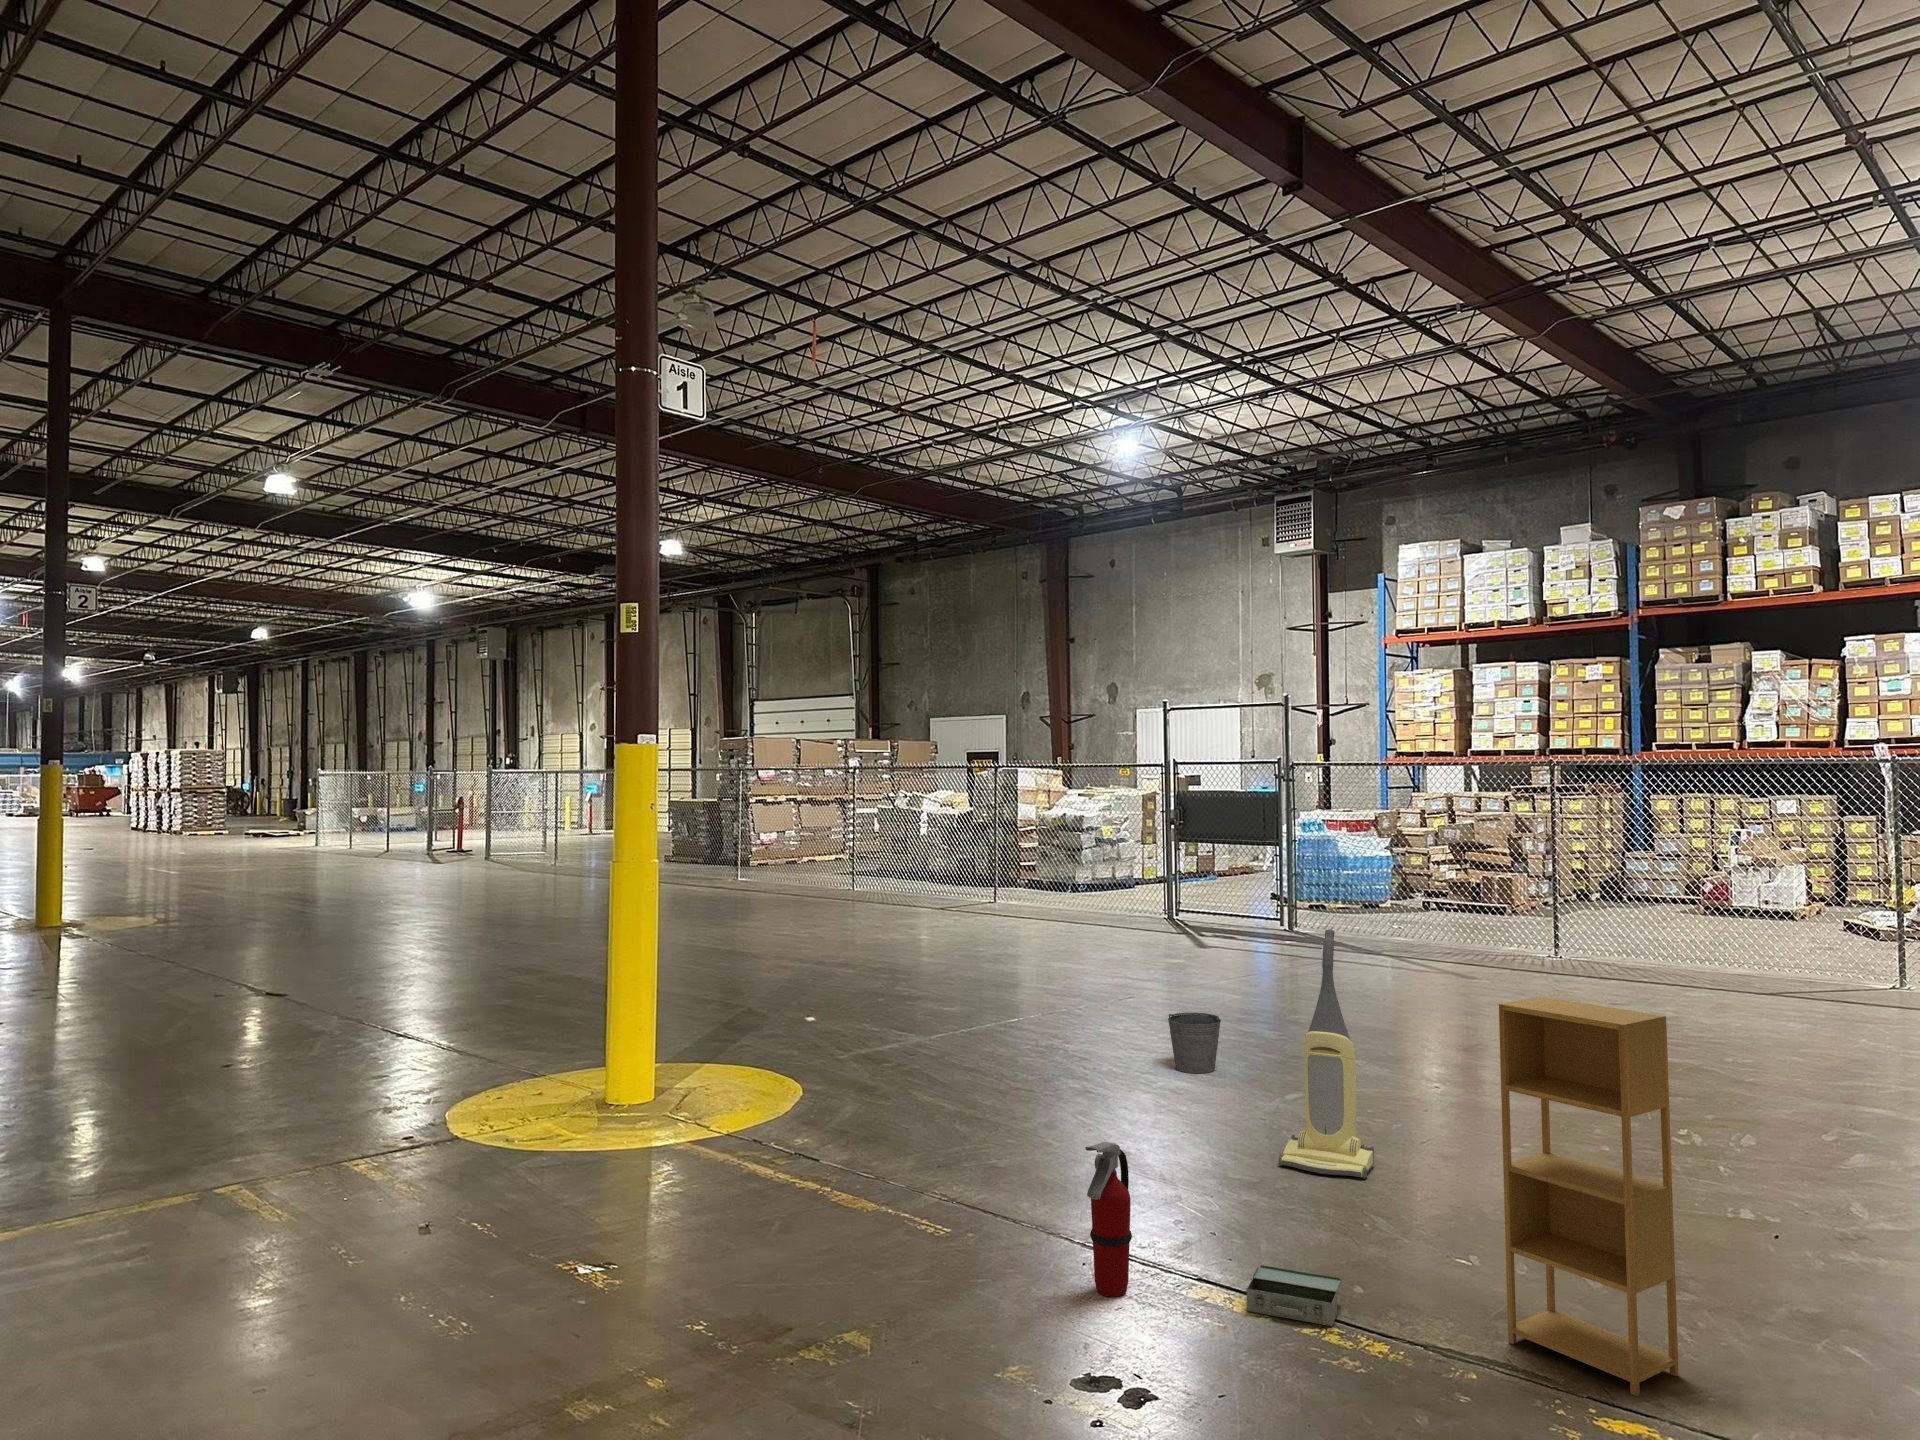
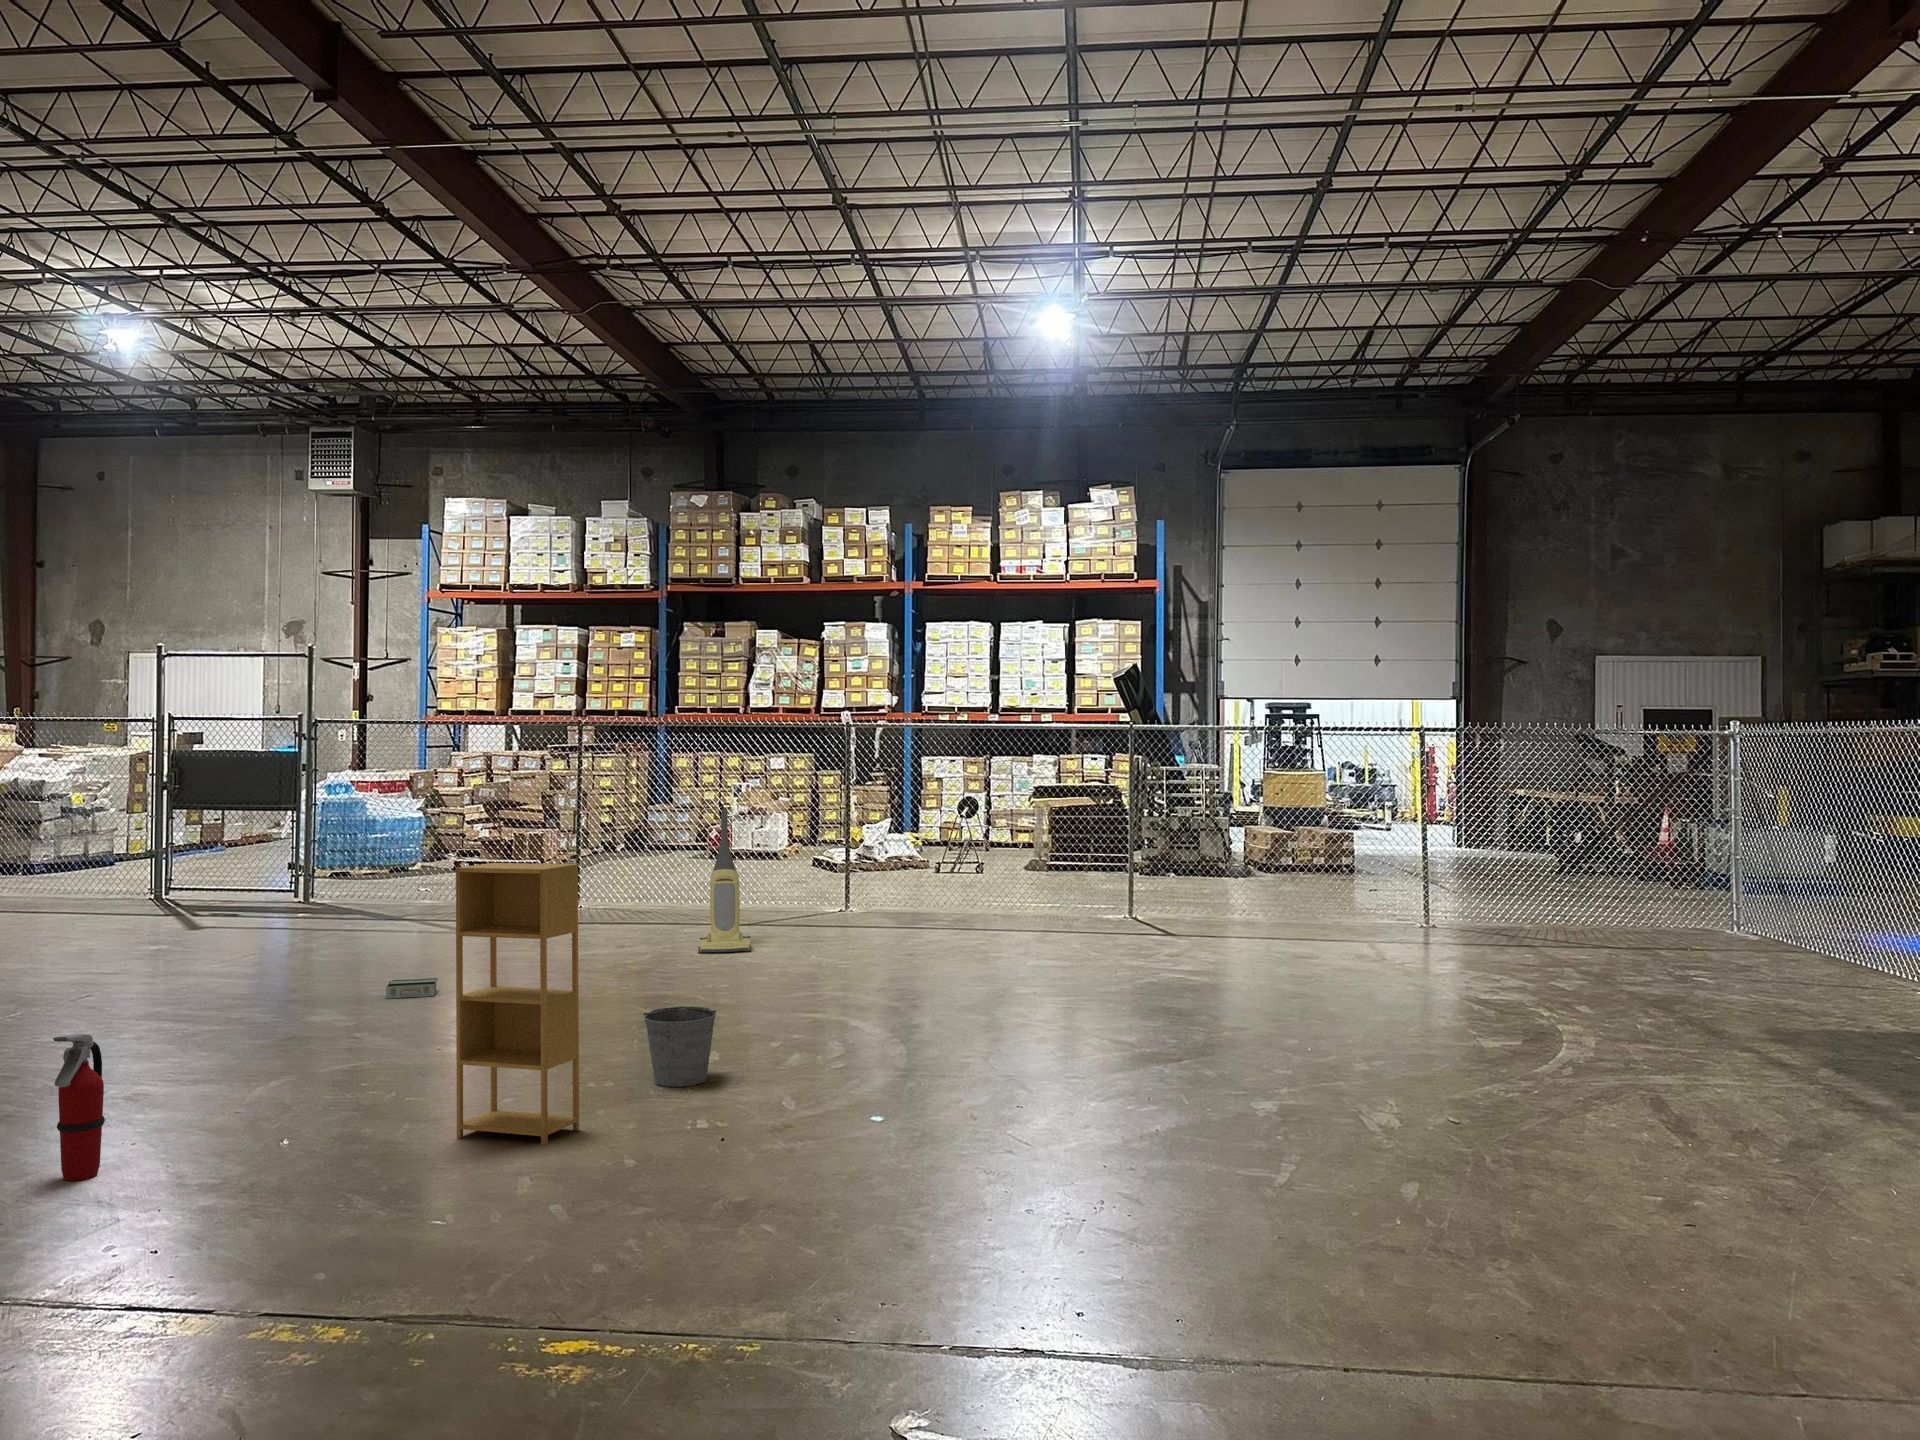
vacuum cleaner: present [1279,930,1374,1179] -> present [698,809,751,953]
bucket: present [1168,1013,1221,1073] -> present [644,1006,716,1087]
toolbox: present [1246,1265,1342,1326] -> present [386,978,438,999]

